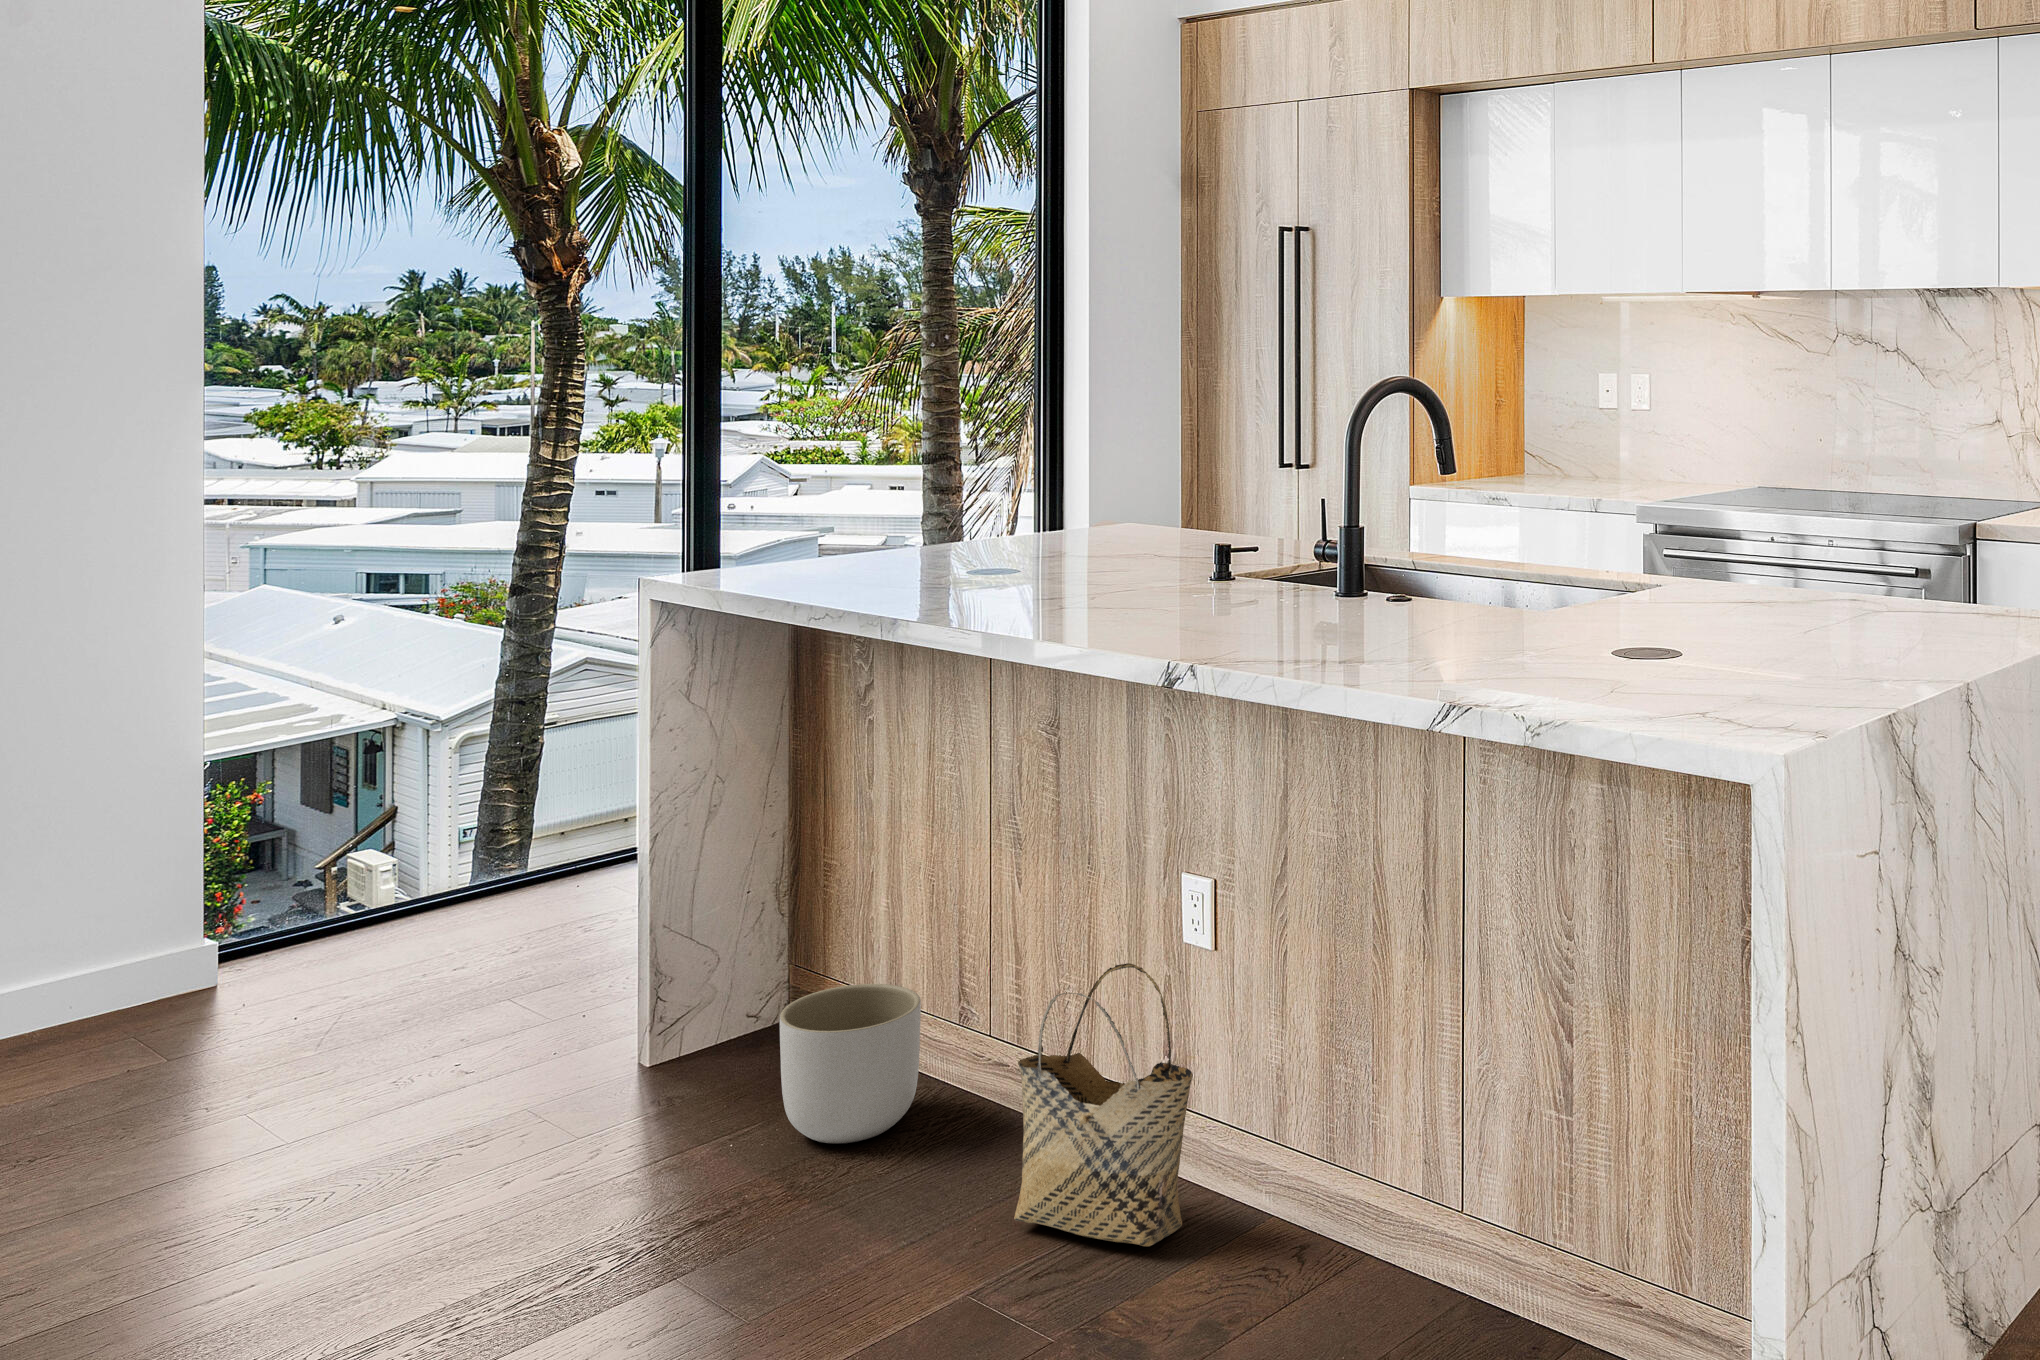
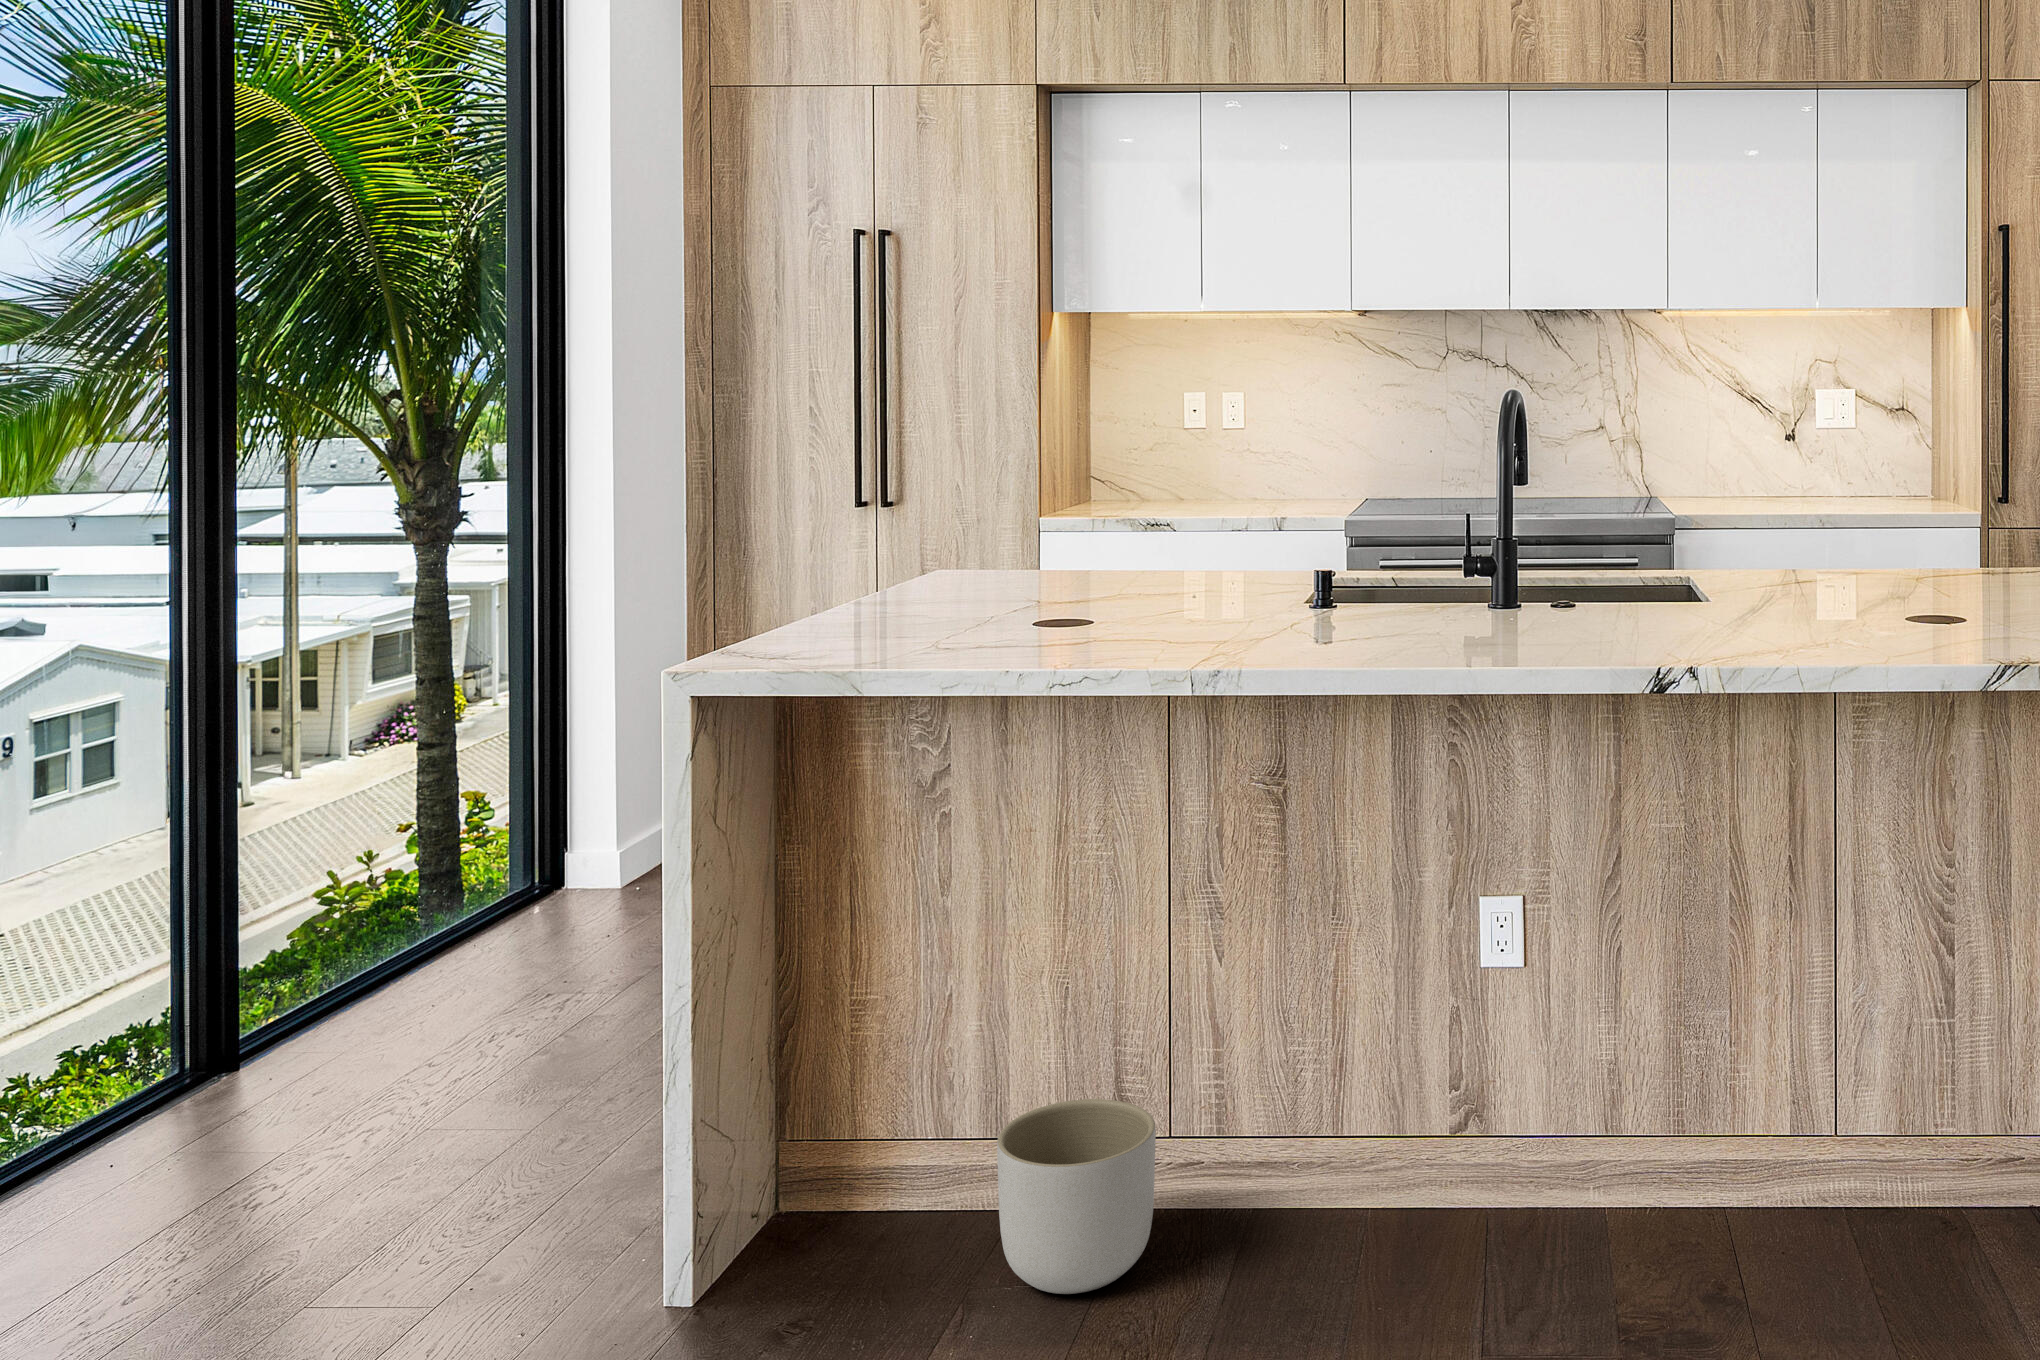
woven basket: present [1014,963,1193,1246] -> none [1398,993,1578,1284]

